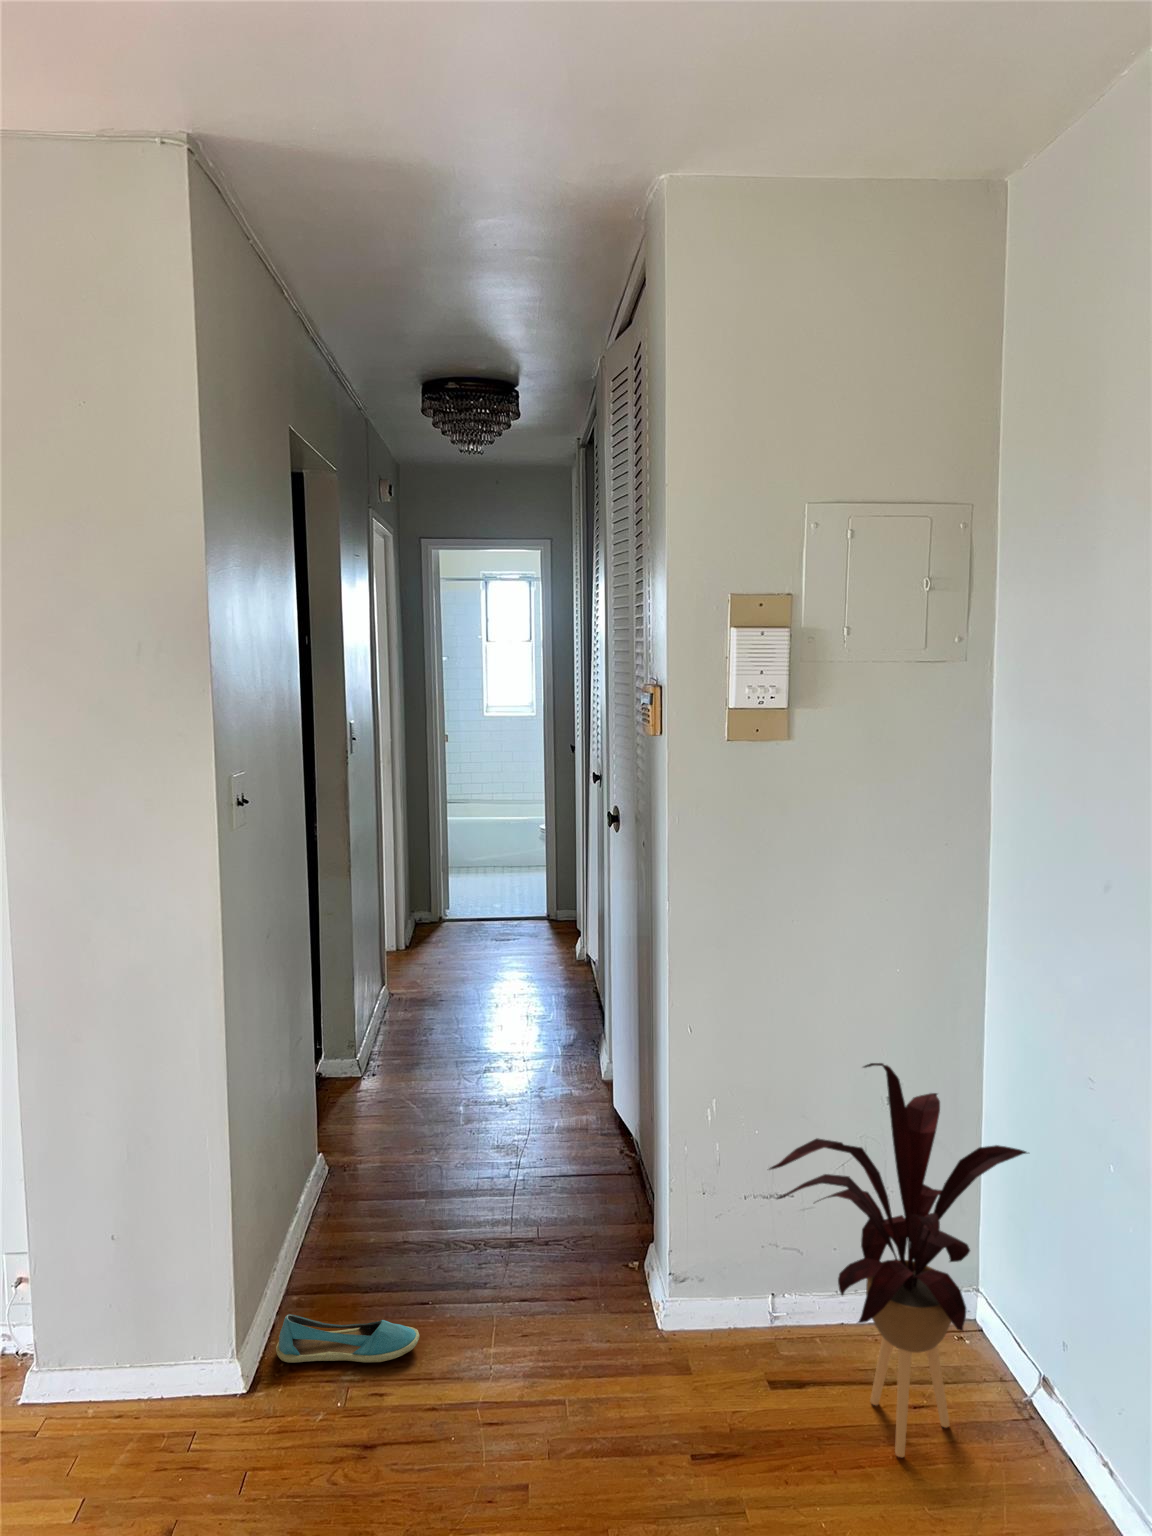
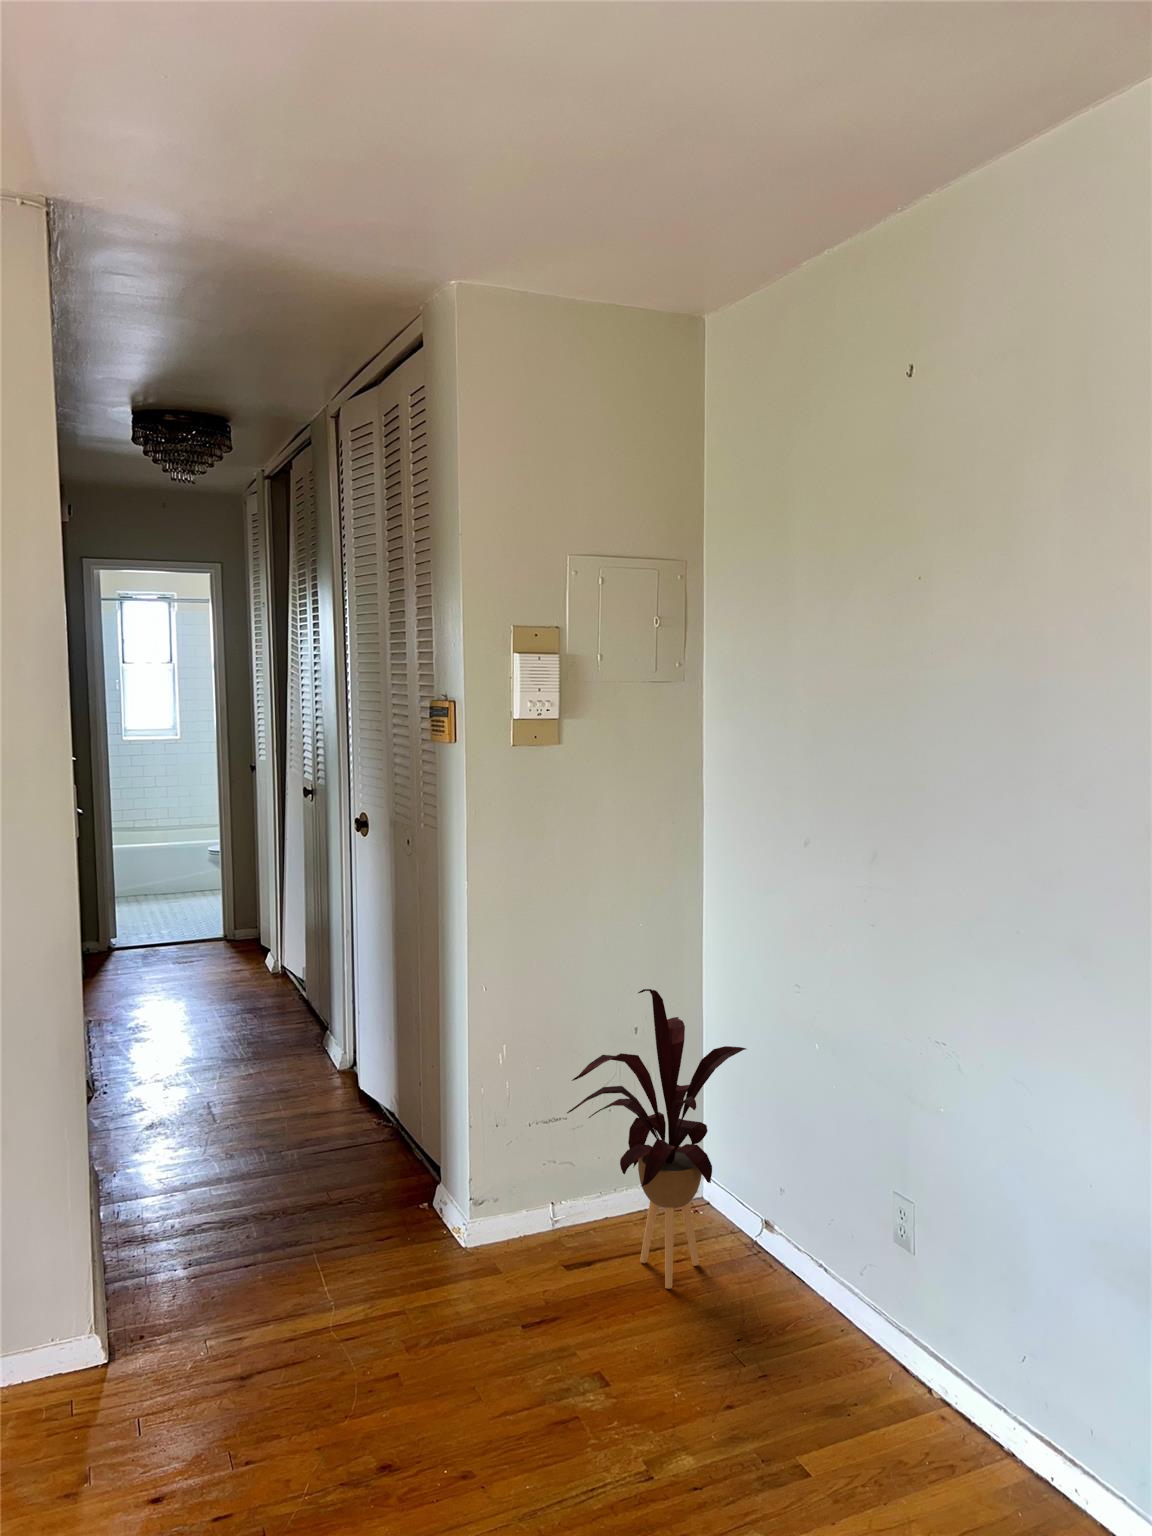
shoe: present [276,1314,419,1363] -> none [121,1281,259,1334]

